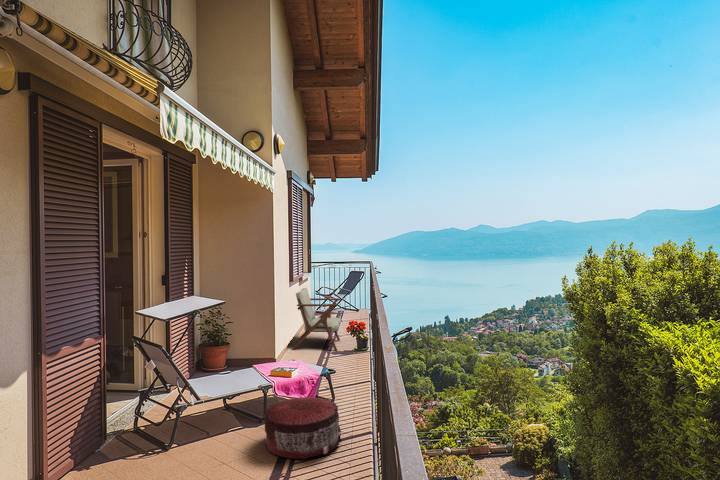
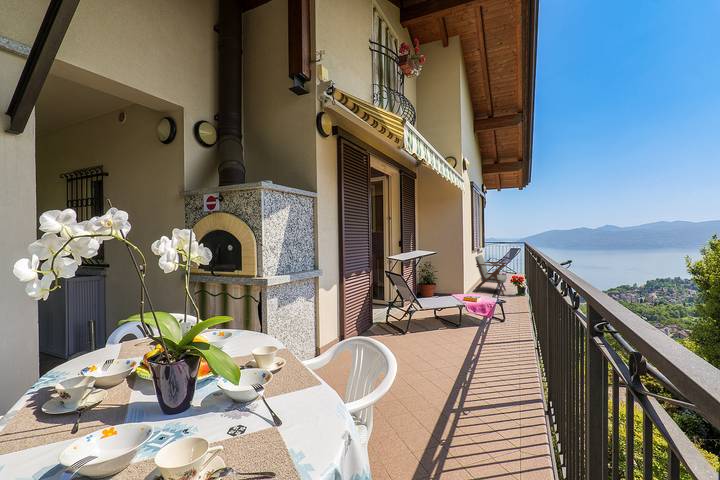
pouf: present [264,397,342,459] -> none [461,312,515,349]

